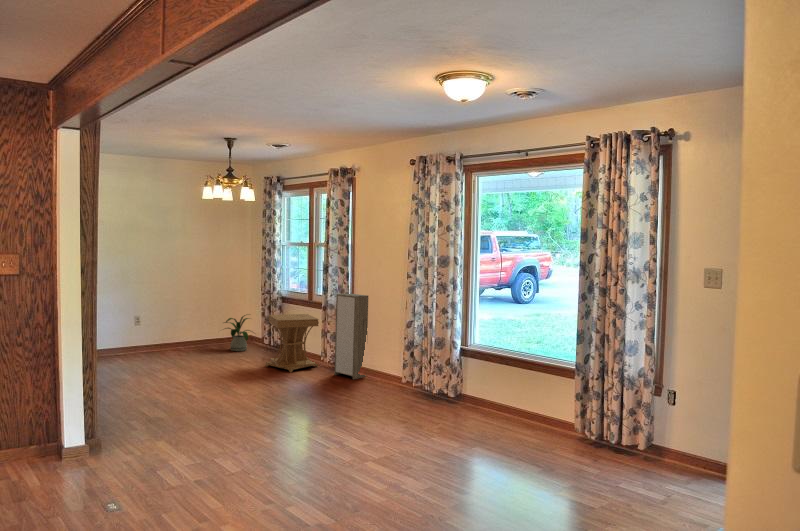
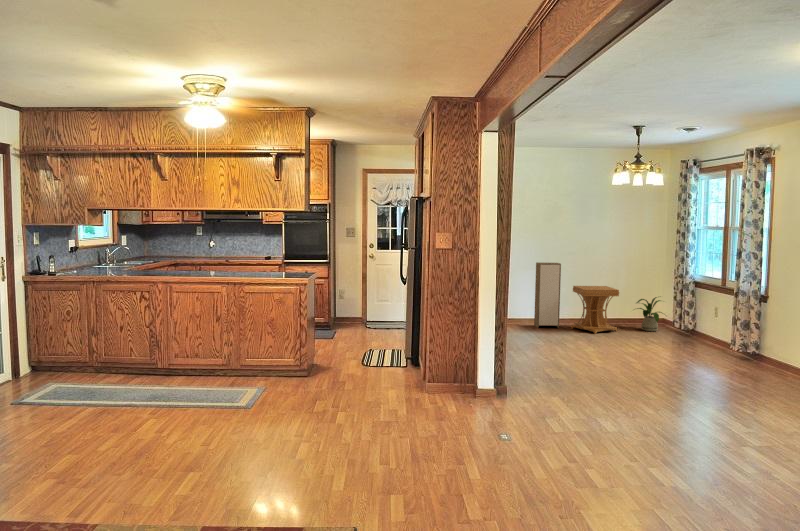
storage cabinet: present [334,294,368,380] -> present [534,262,561,328]
side table: present [266,314,319,372] -> present [571,286,619,334]

